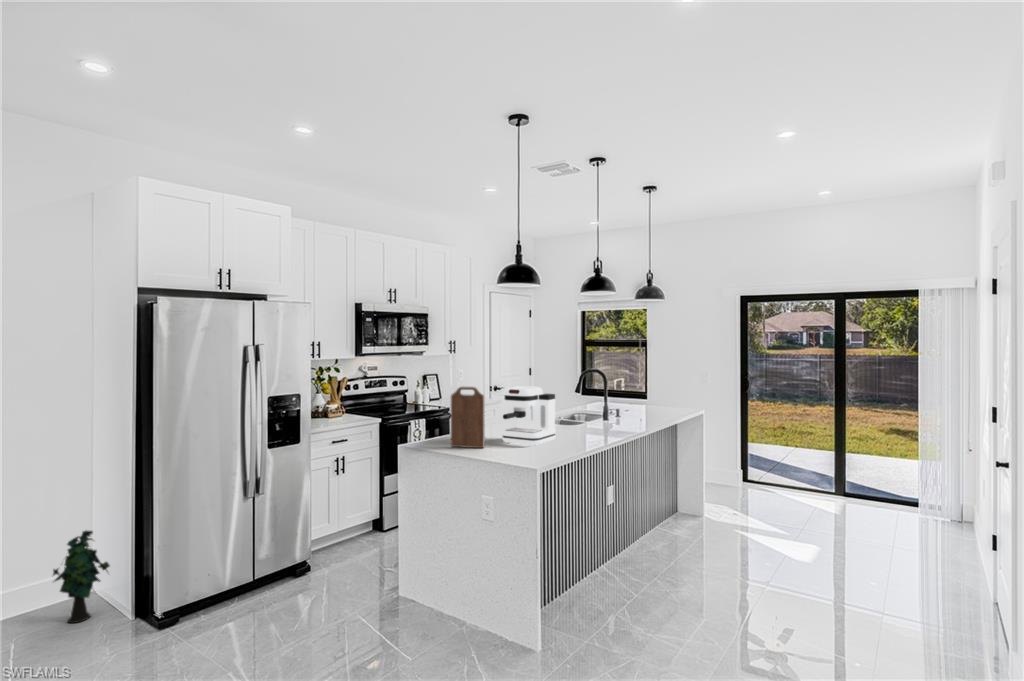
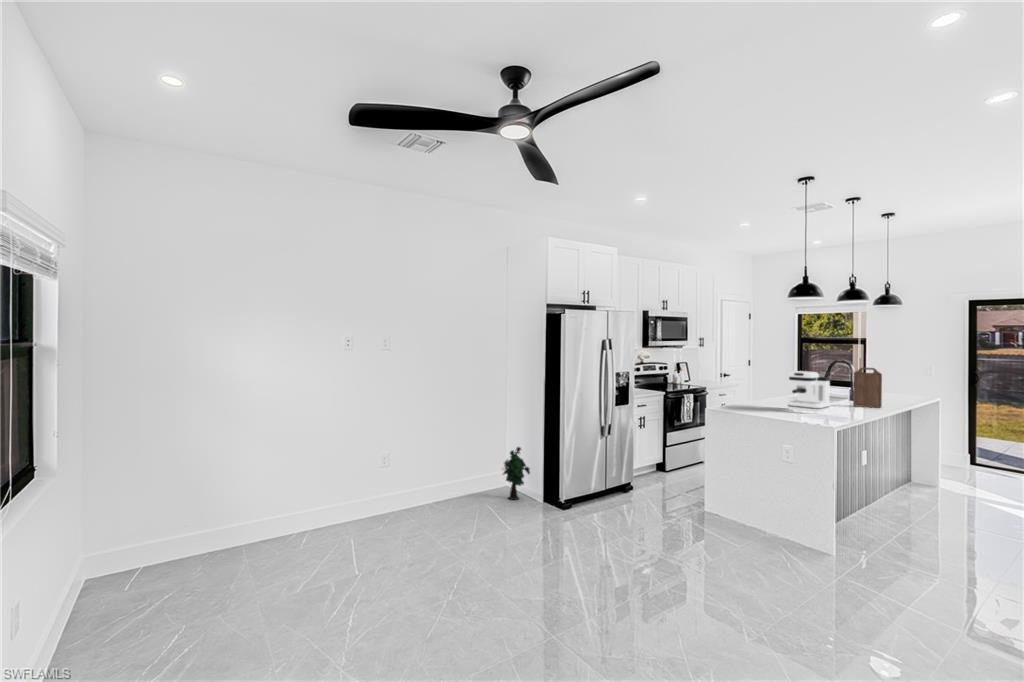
cutting board: present [451,387,485,448] -> present [853,367,882,408]

